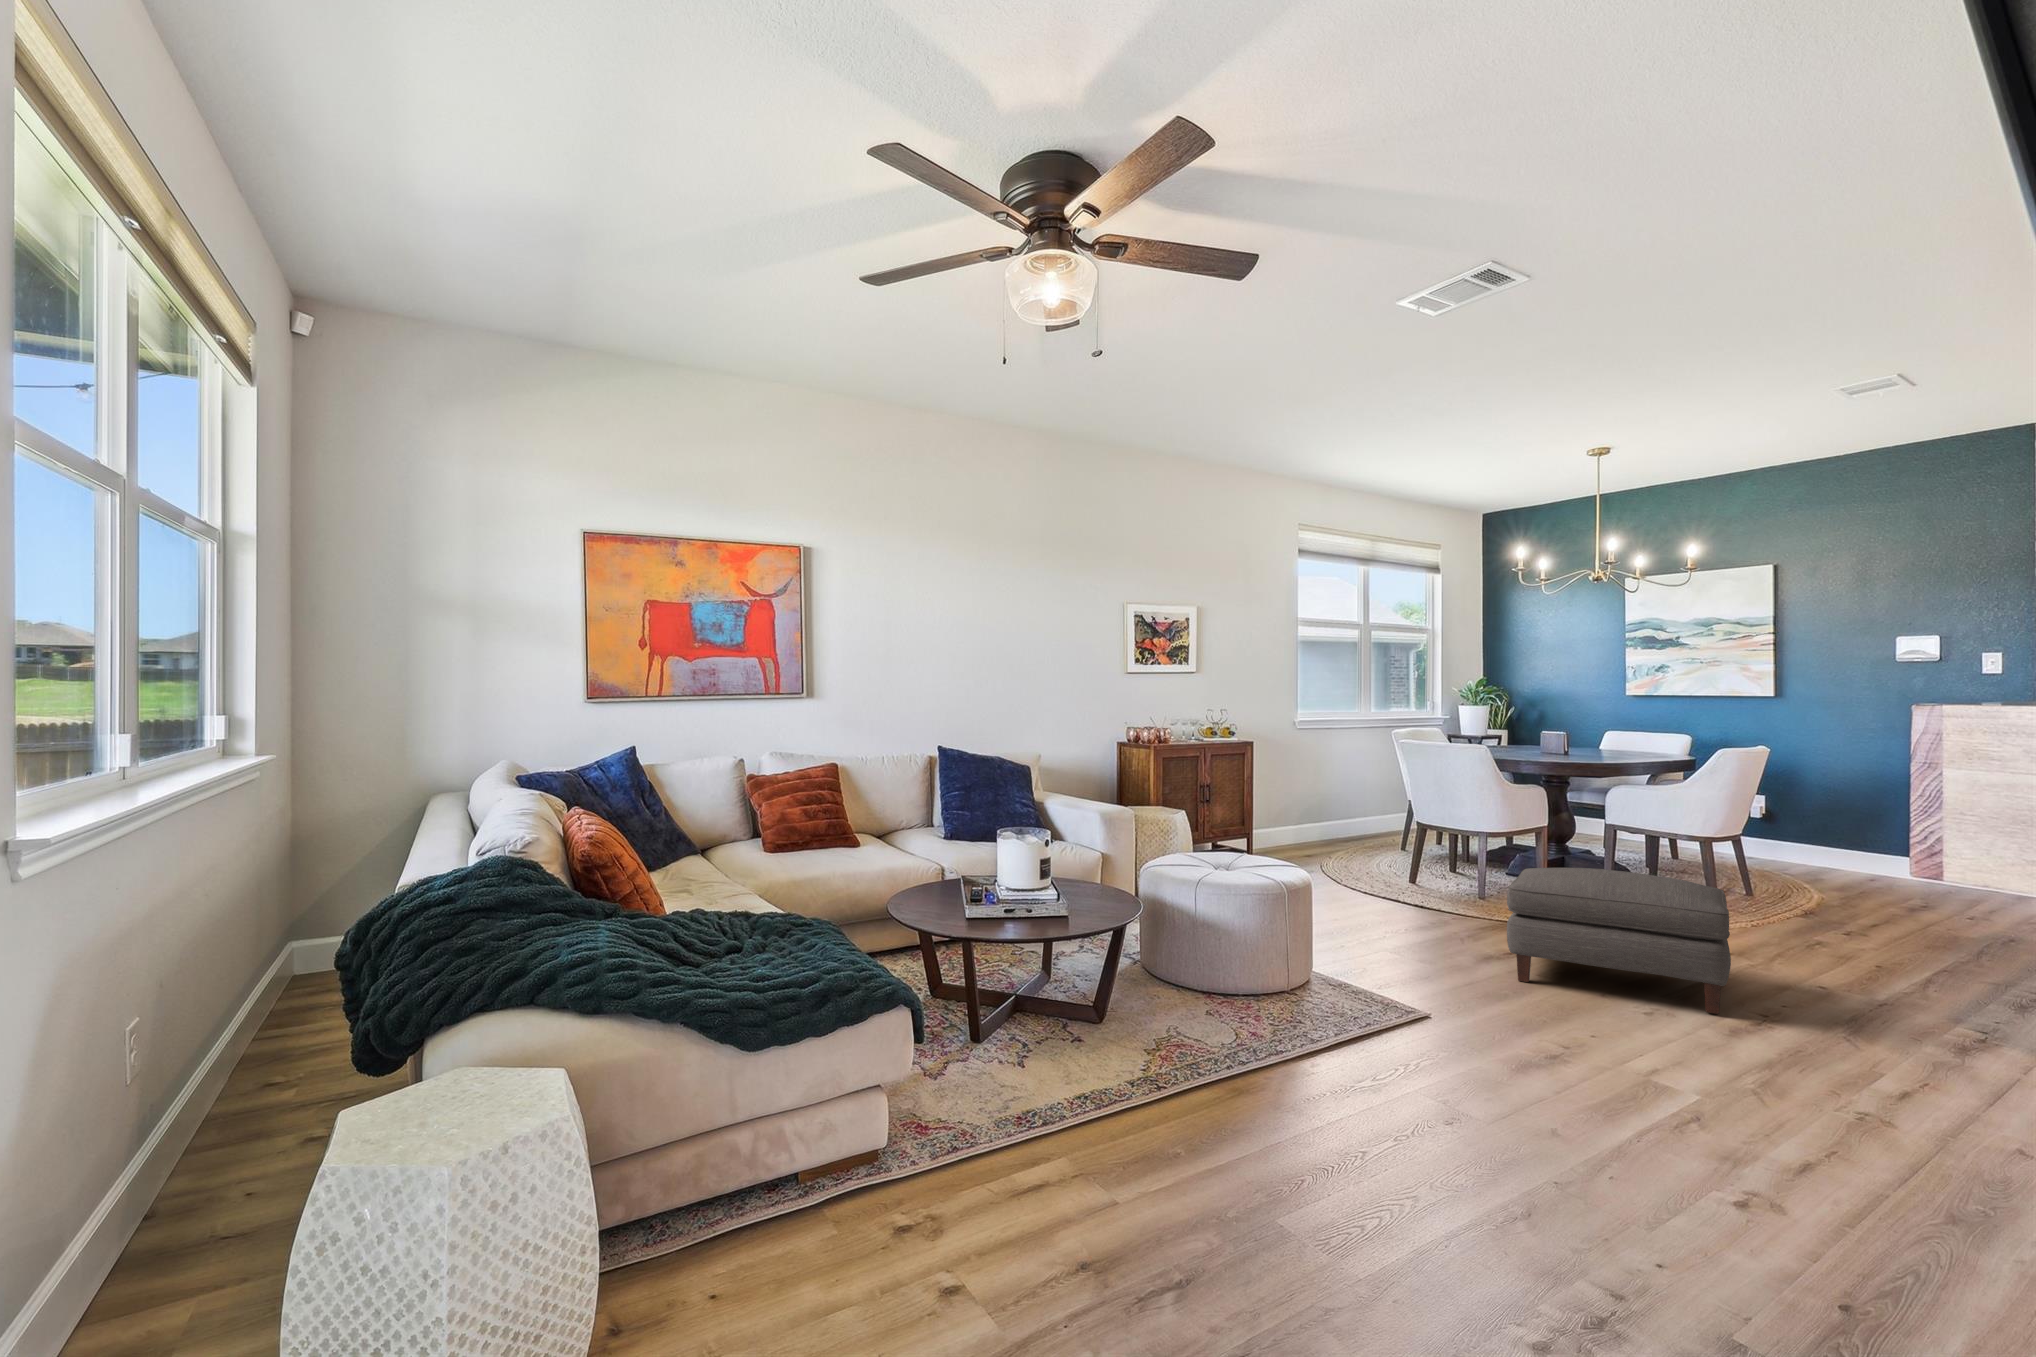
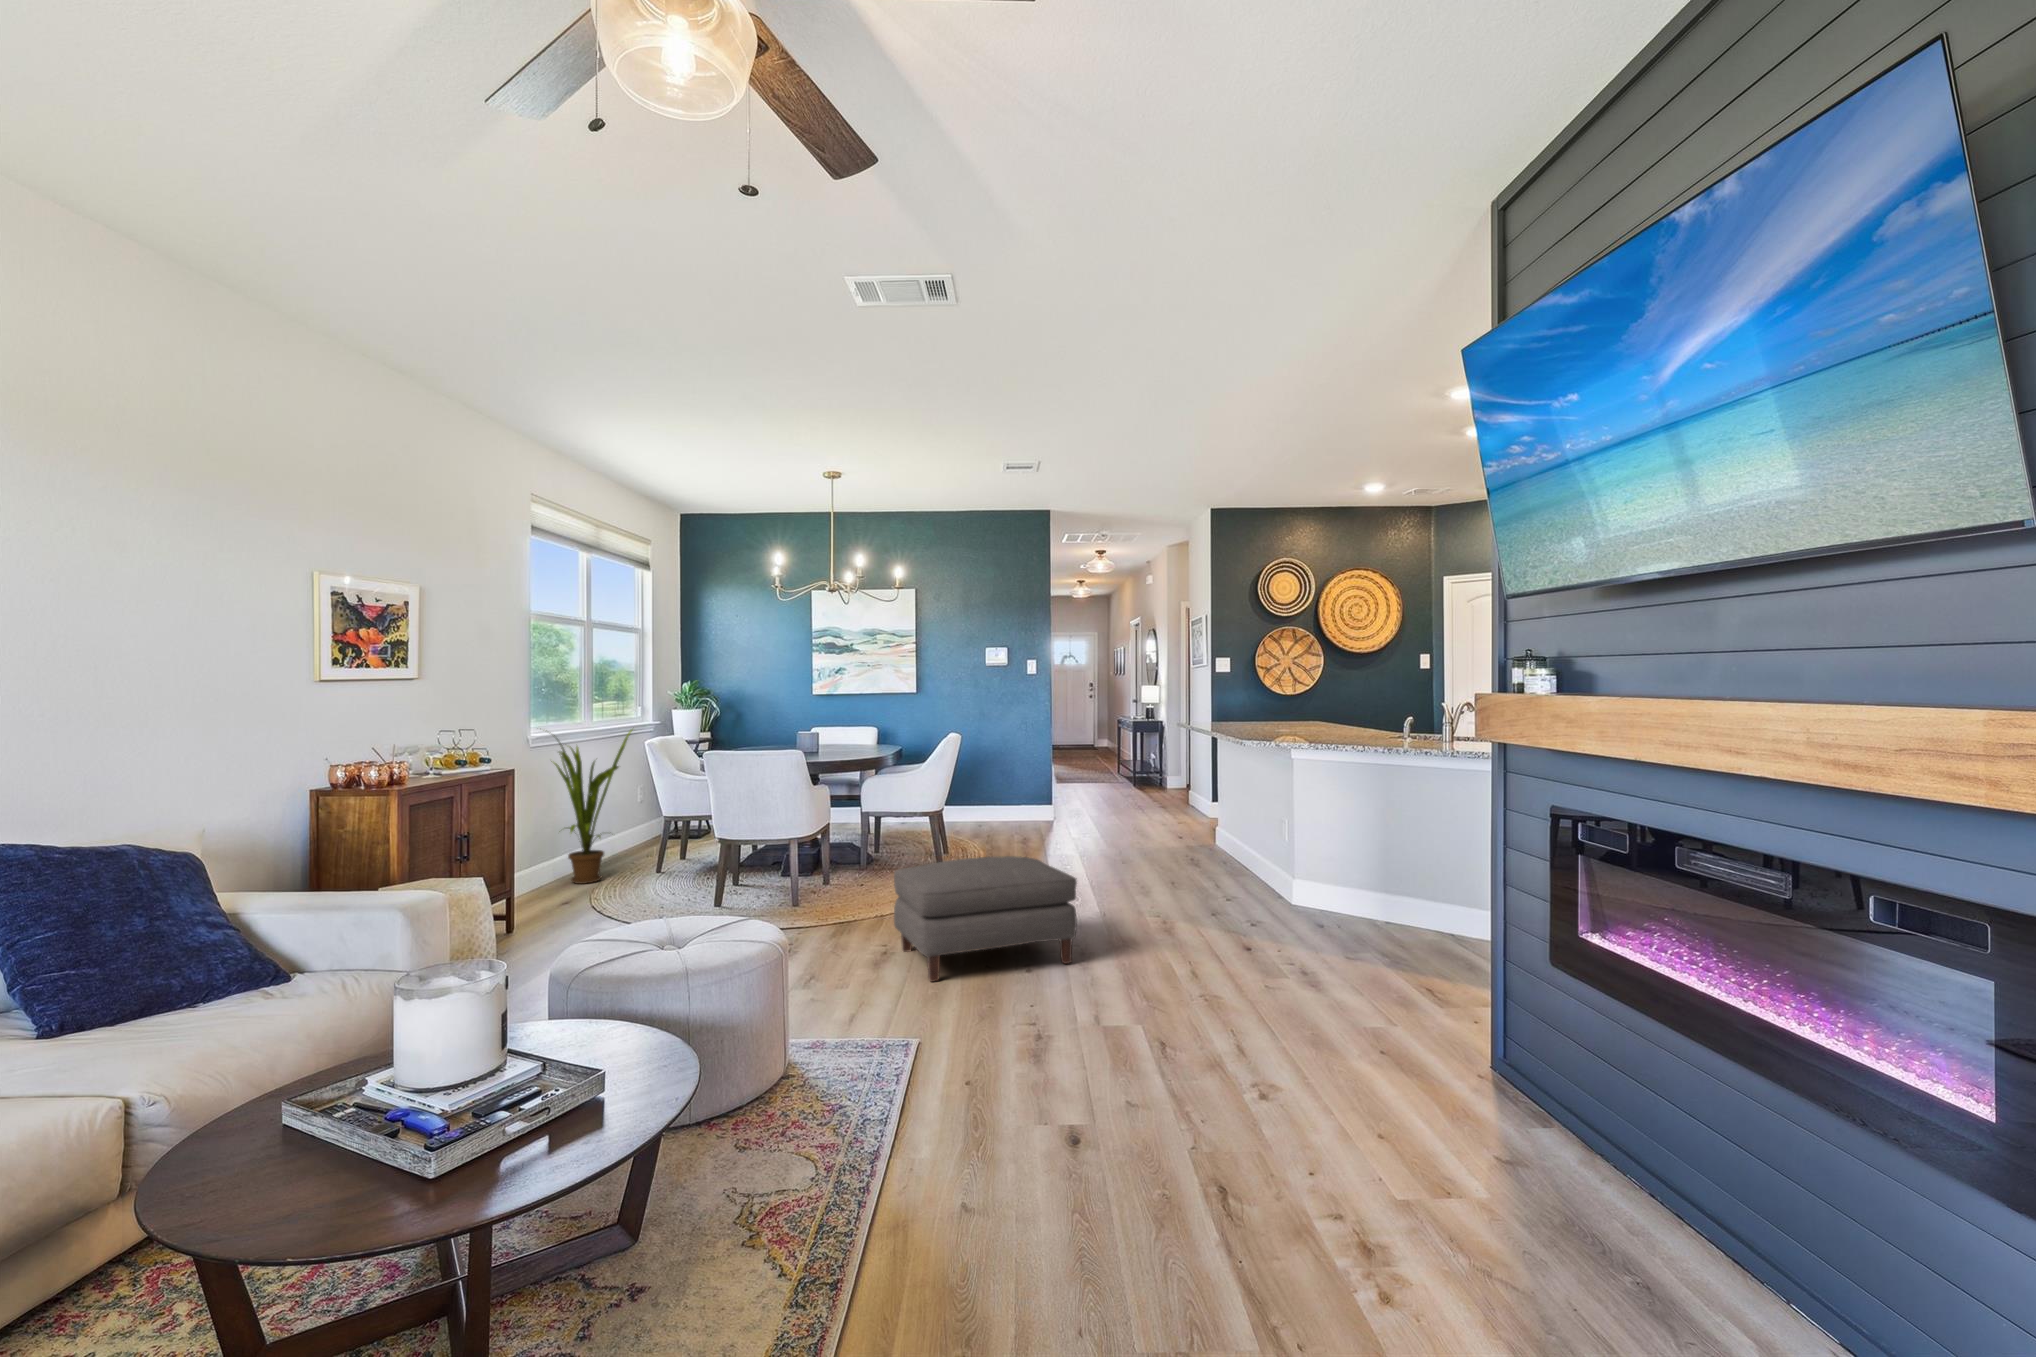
house plant: none [1303,715,1380,849] -> present [551,730,632,884]

